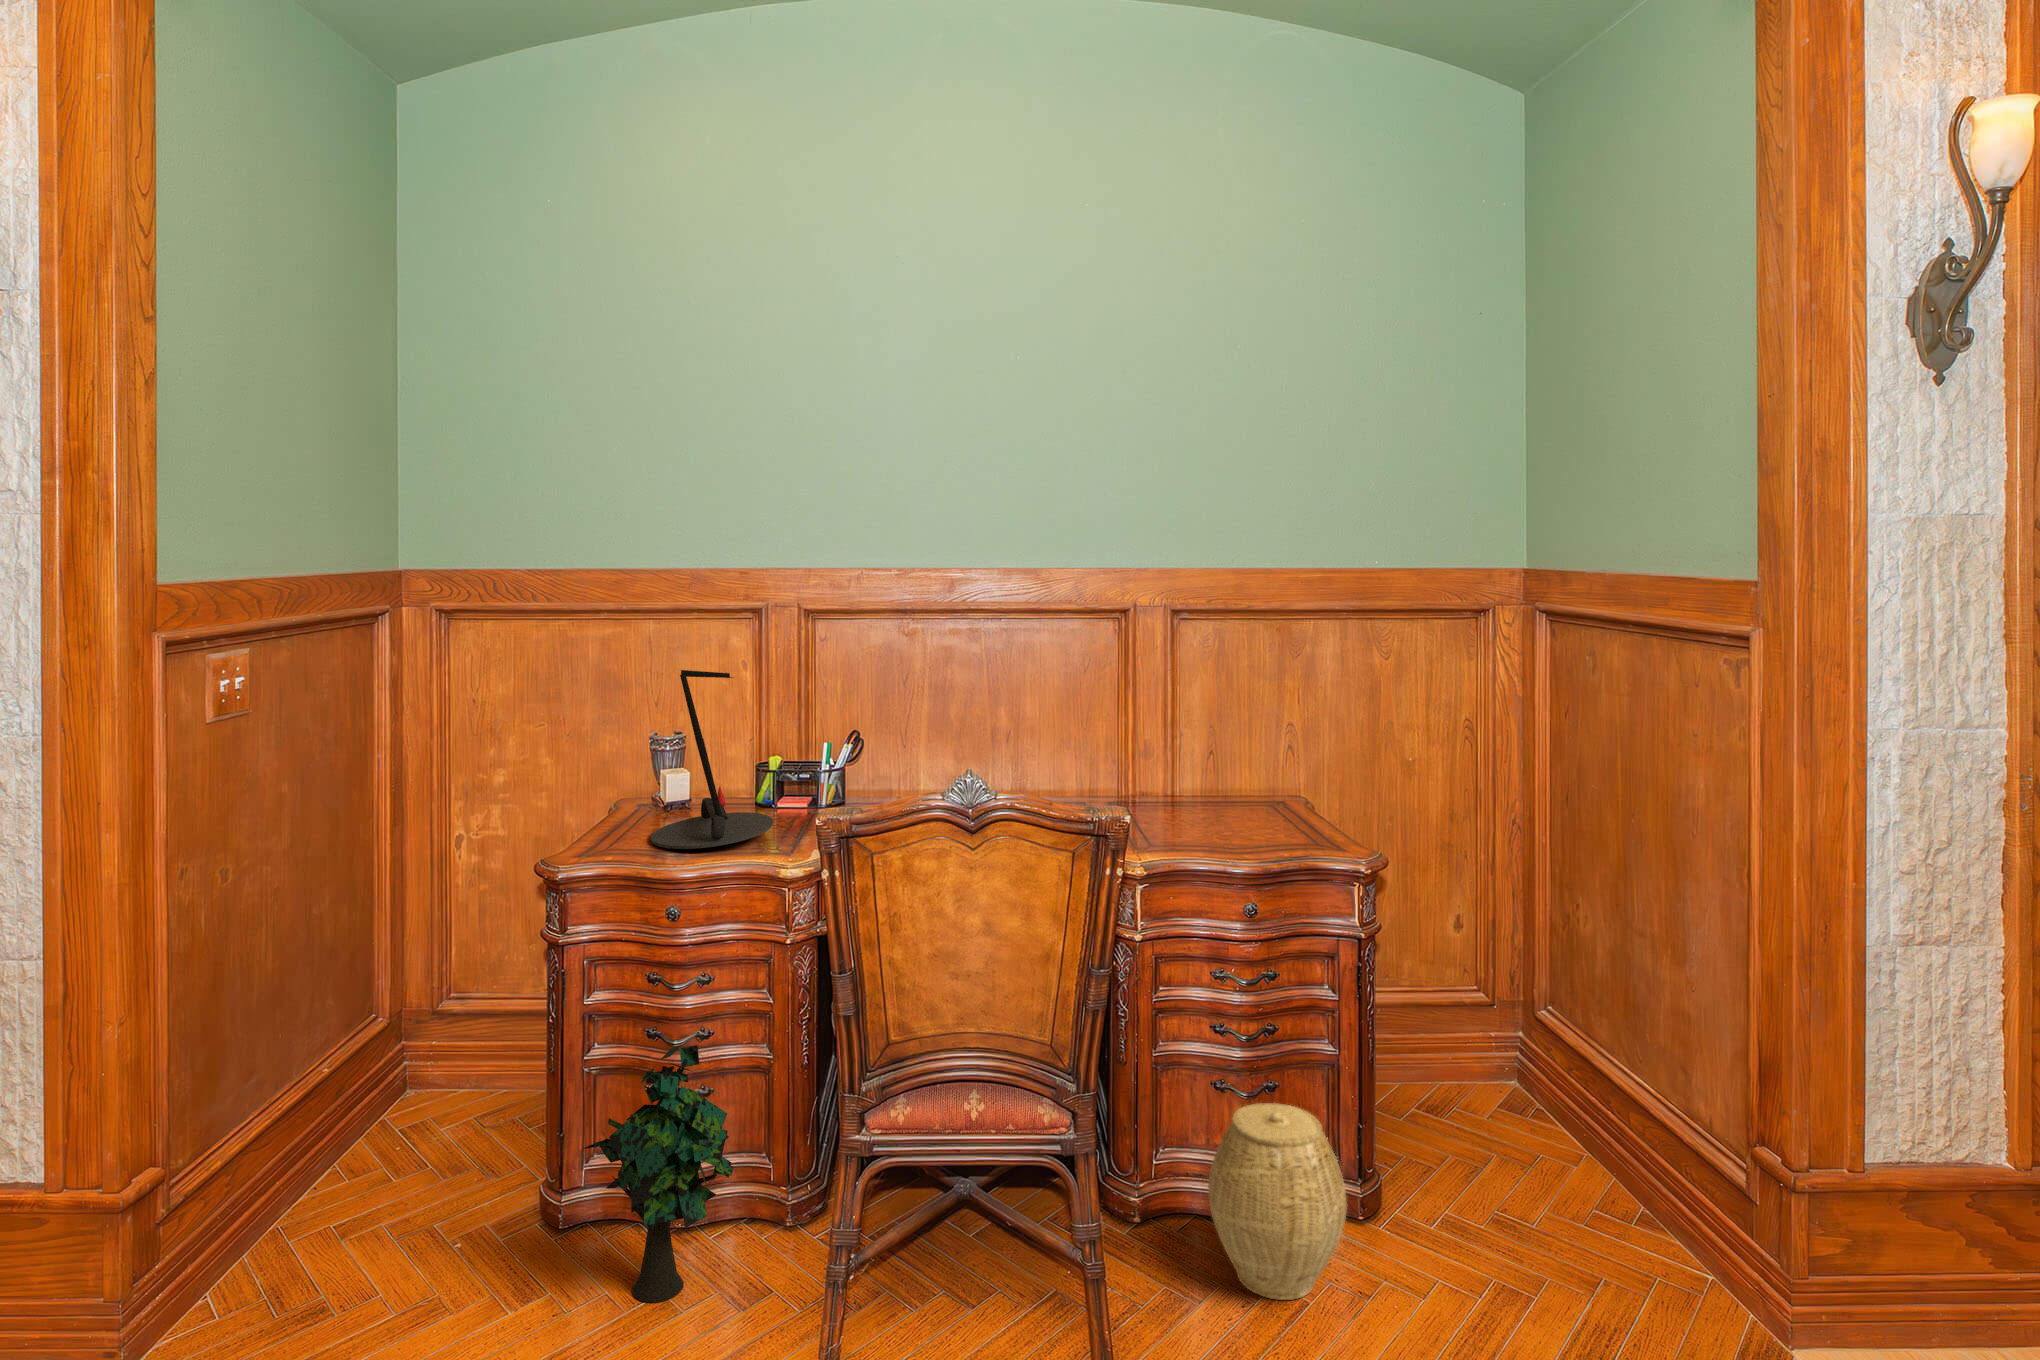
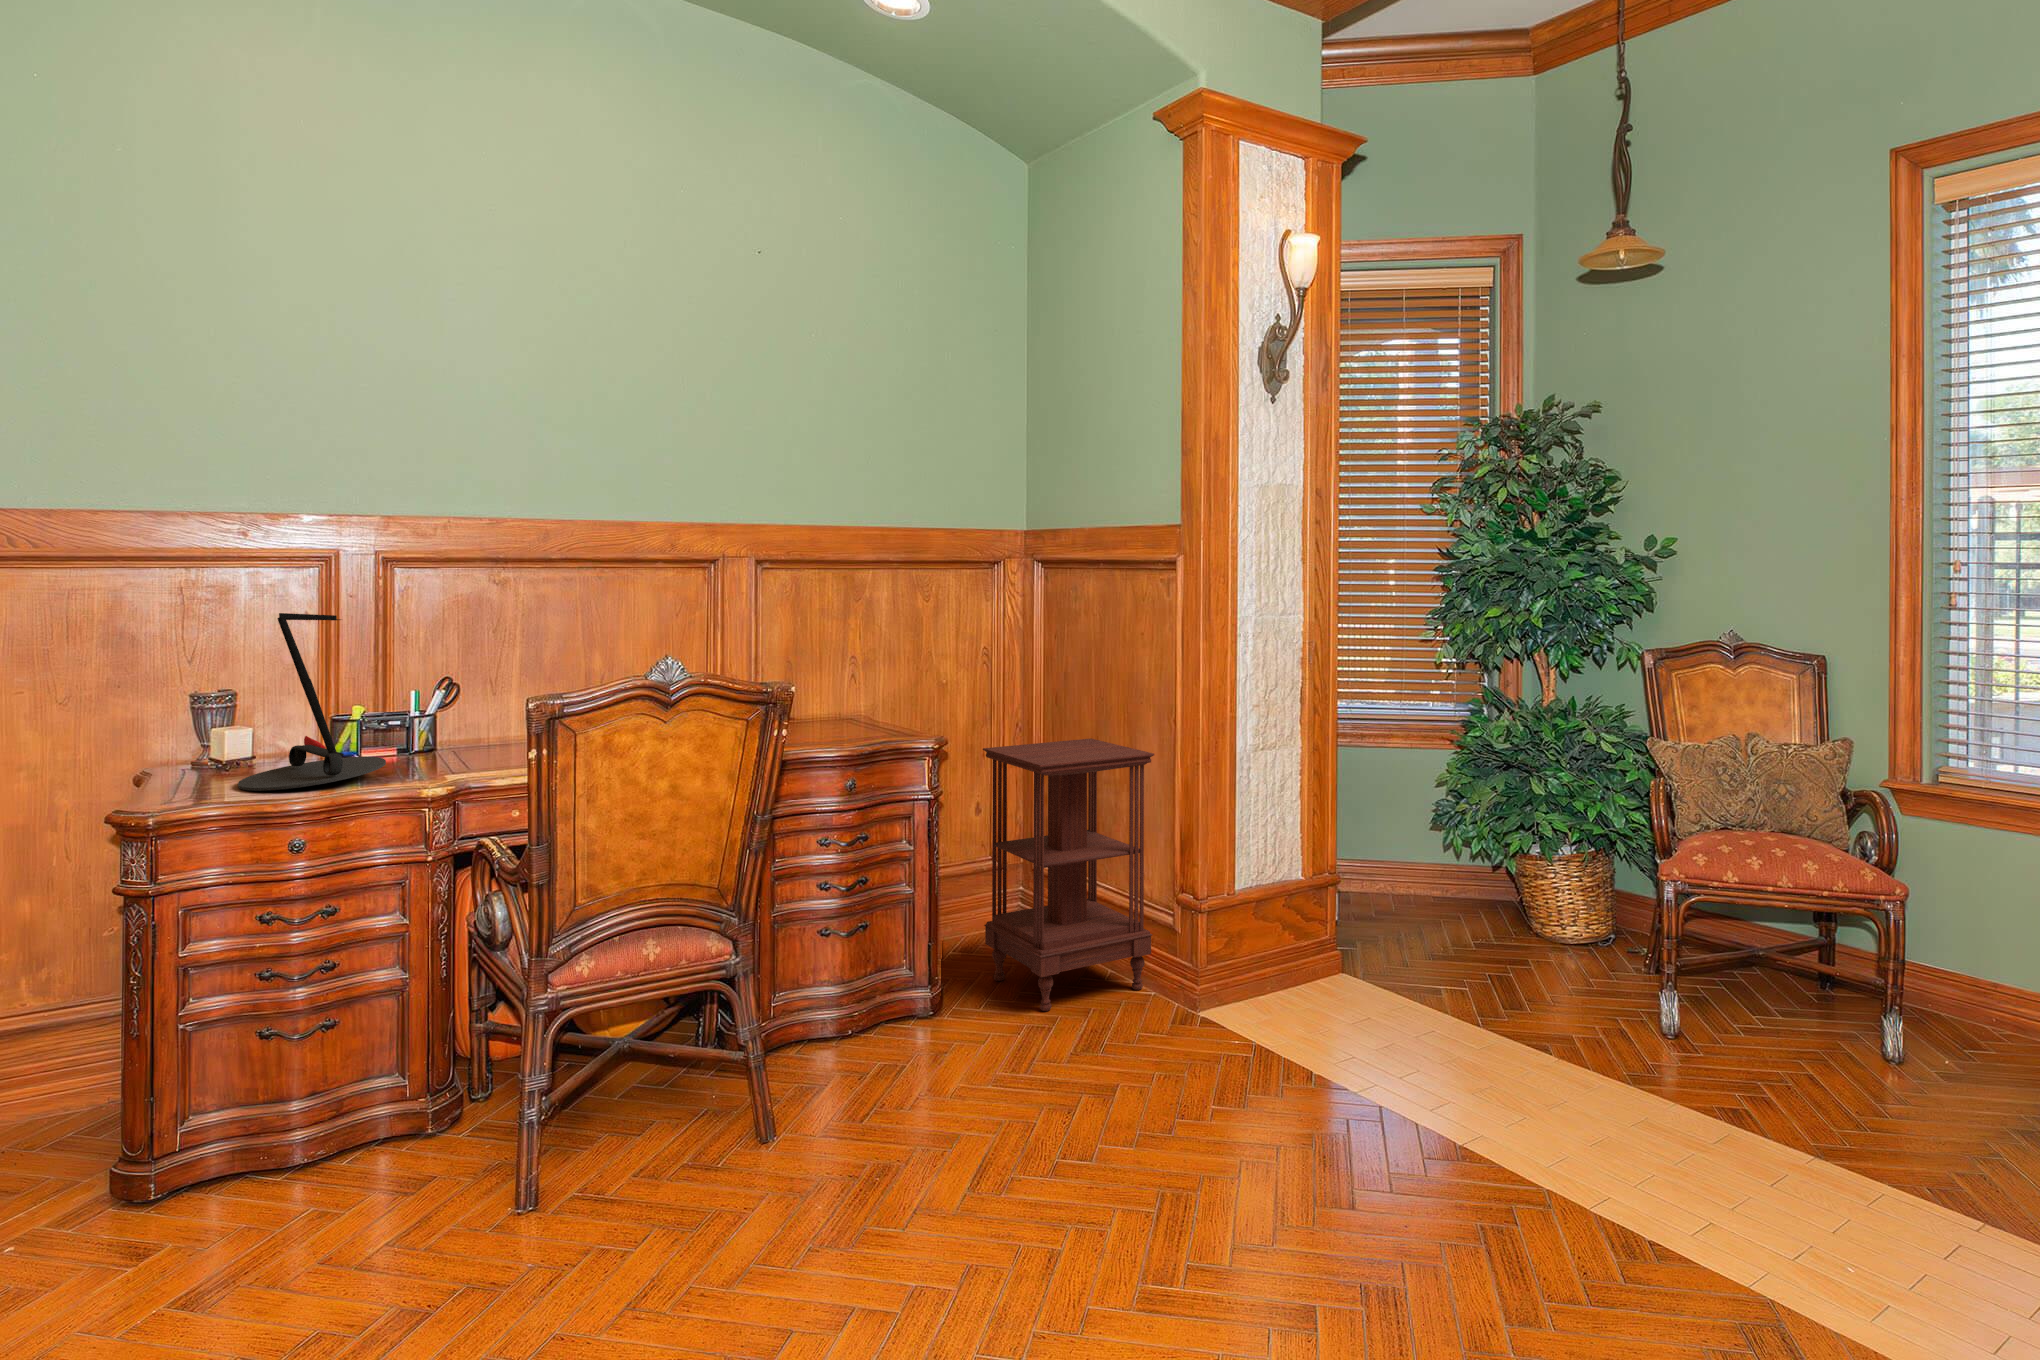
side table: none [1443,869,1704,1263] -> present [983,739,1154,1011]
decorative plant: present [584,1045,733,1302] -> none [205,965,382,1222]
woven basket: present [1208,1103,1347,1300] -> none [826,929,933,1072]

